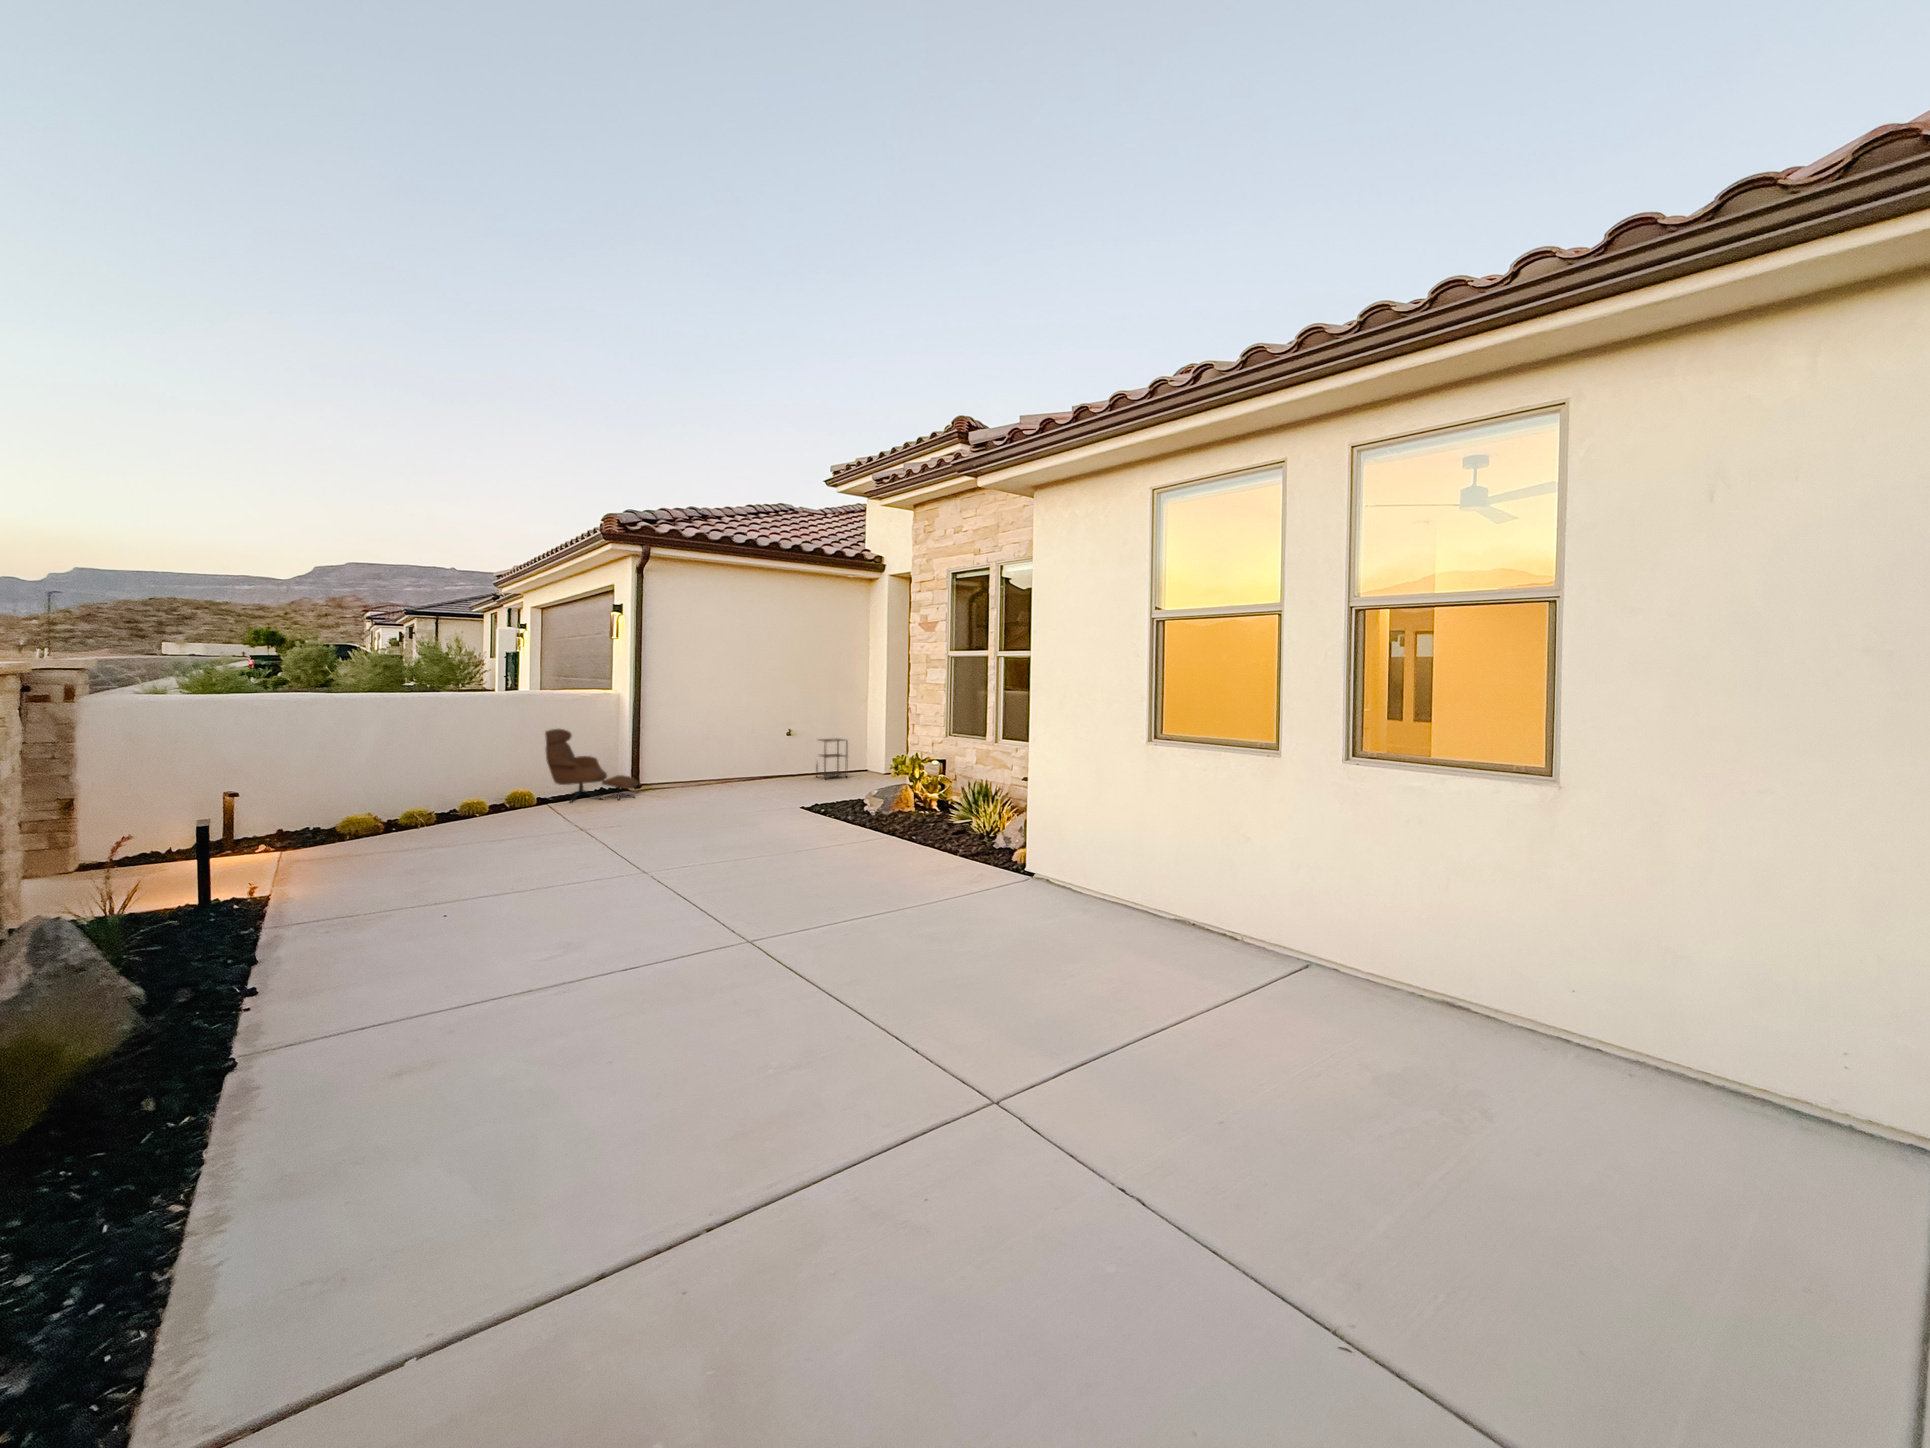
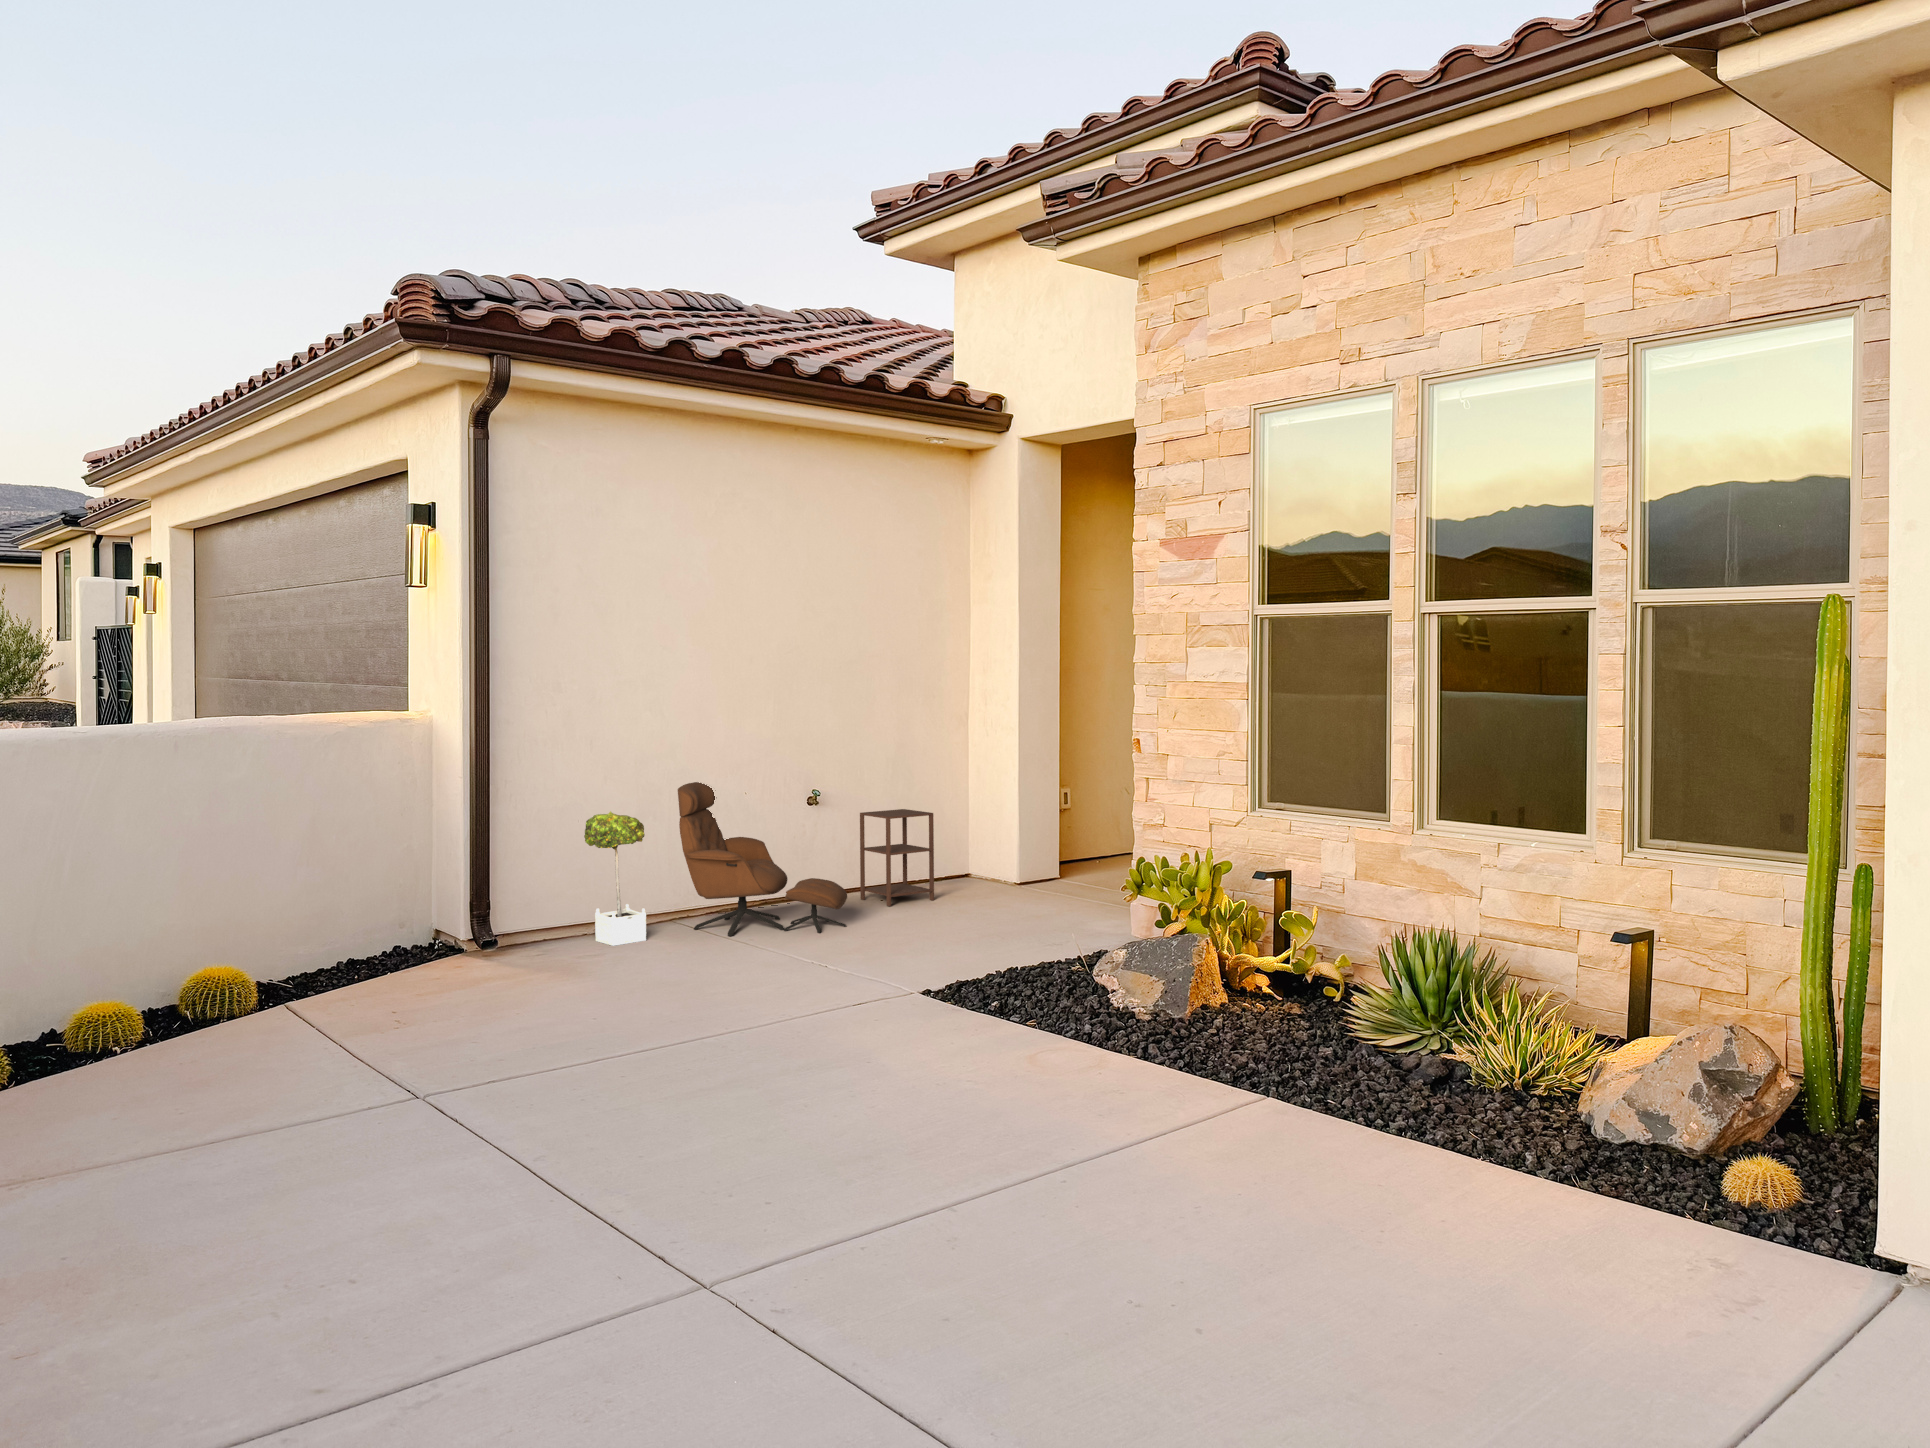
lounge chair: present [545,729,638,802] -> present [678,782,847,936]
potted tree: none [683,734,710,791] -> present [584,811,646,946]

